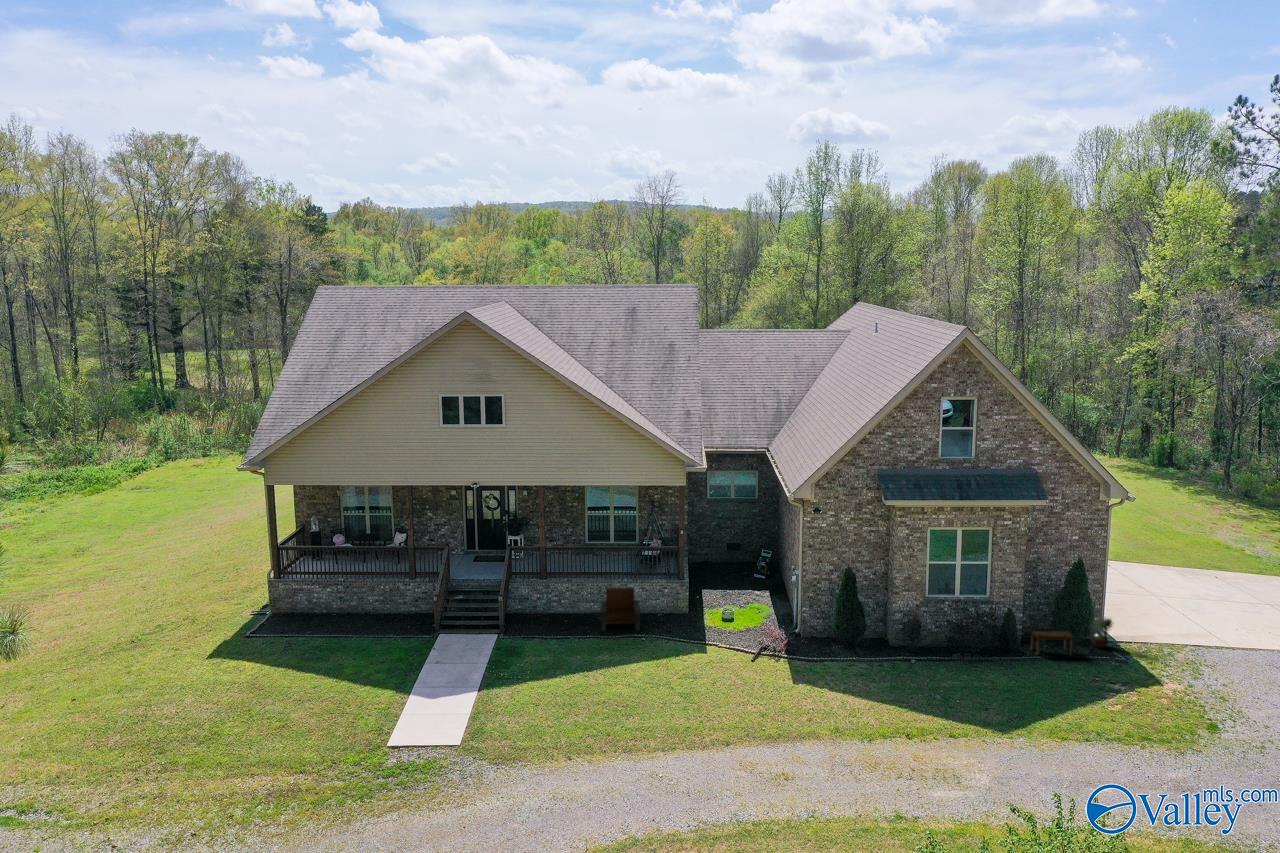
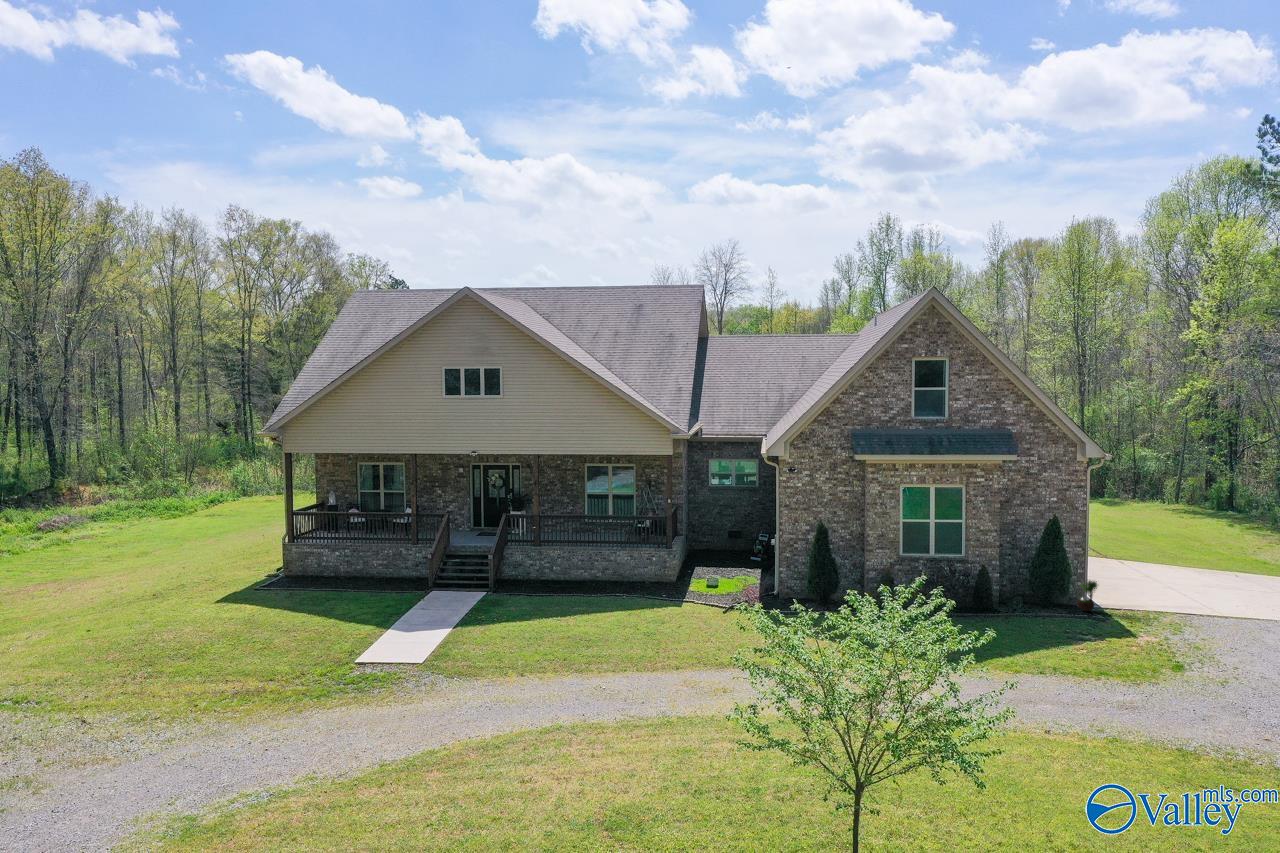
lounge chair: present [601,587,640,631] -> none [586,552,626,592]
bench: present [1031,631,1075,656] -> none [1012,592,1056,616]

